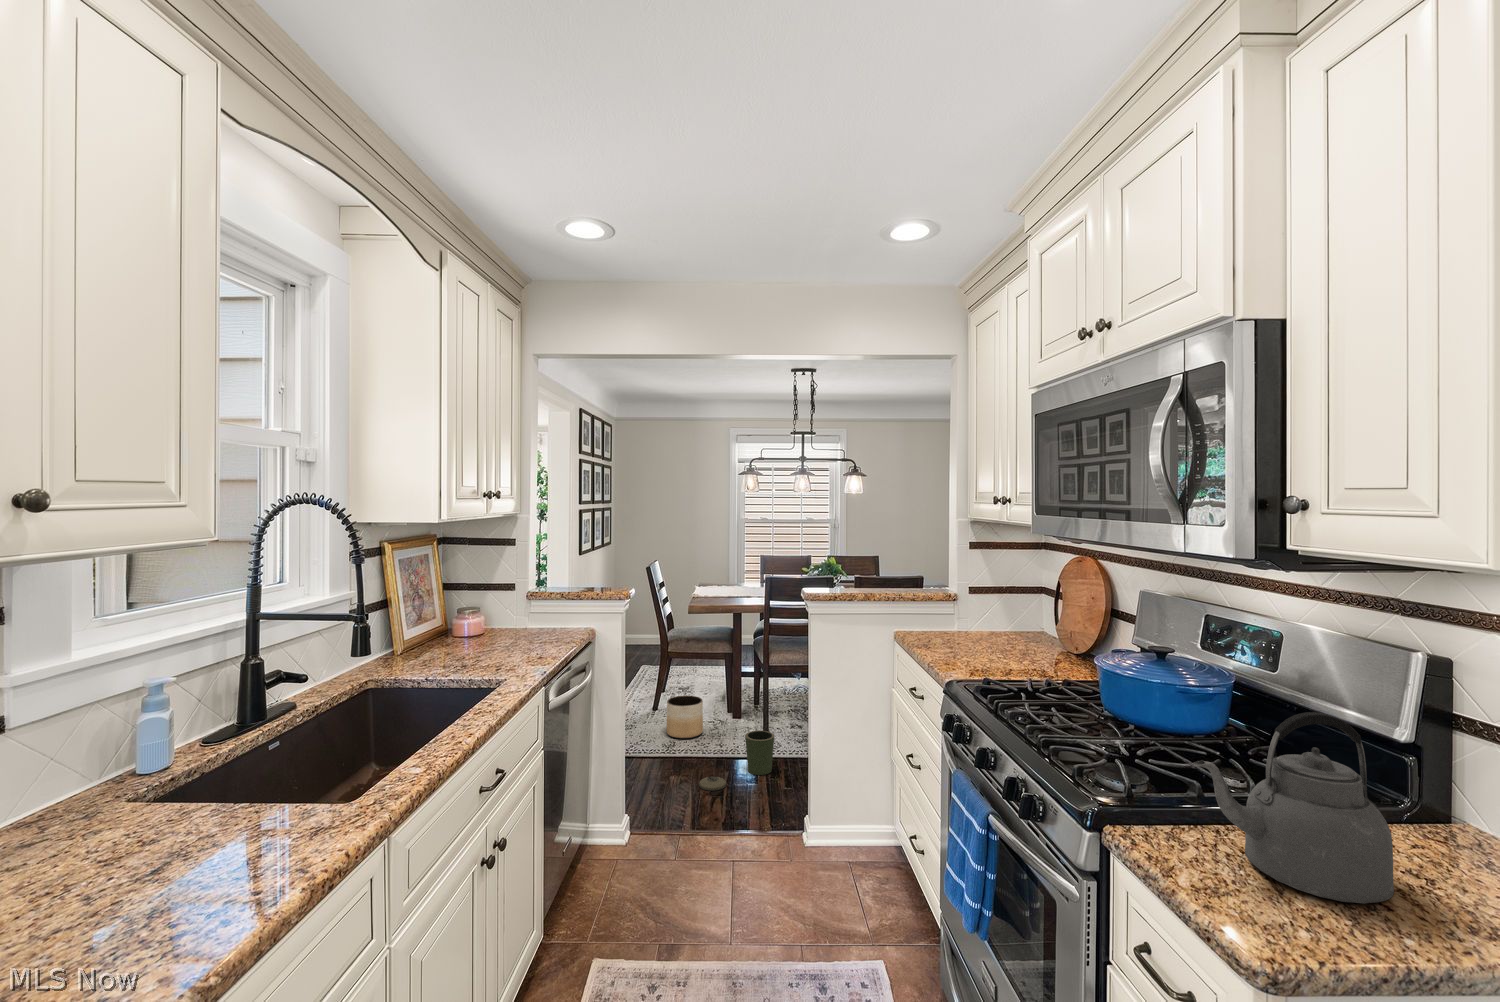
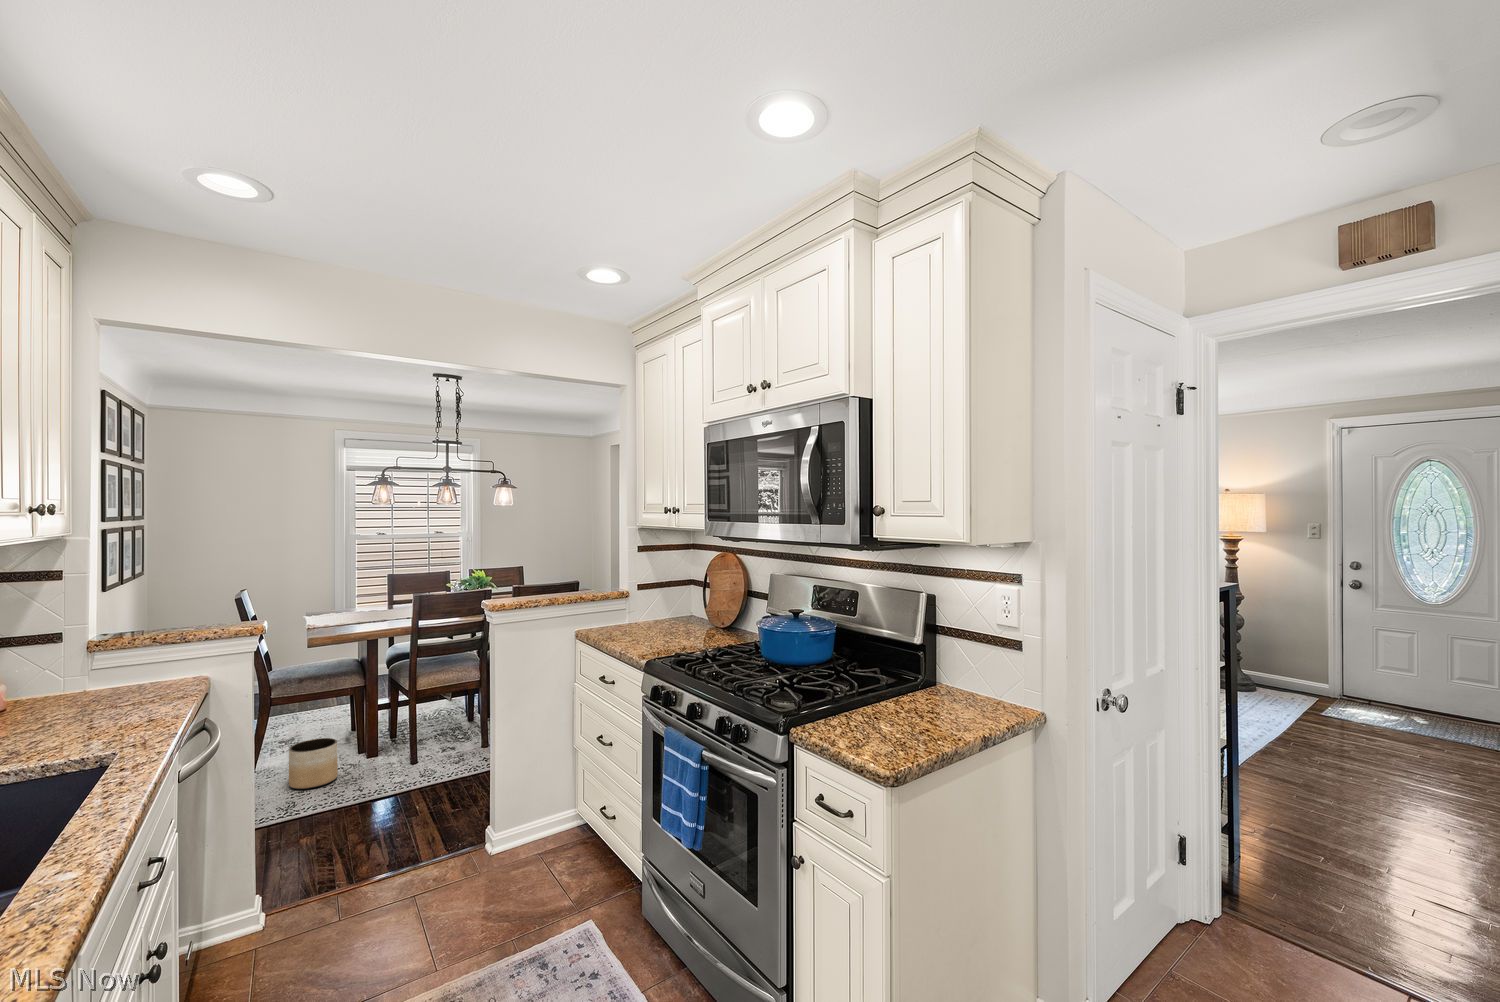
kettle: present [1193,712,1394,904] -> none [841,631,932,734]
trash can: present [699,731,774,791] -> none [352,756,437,831]

